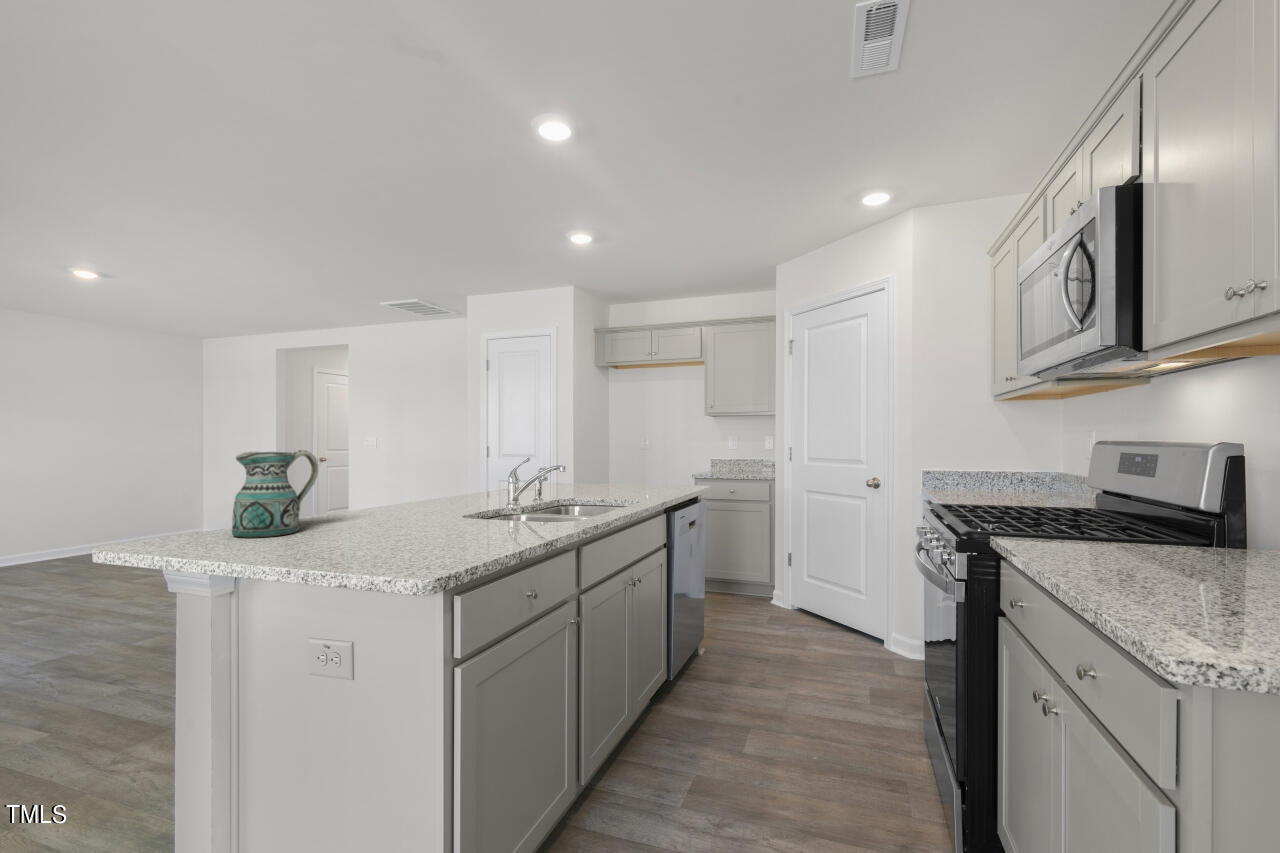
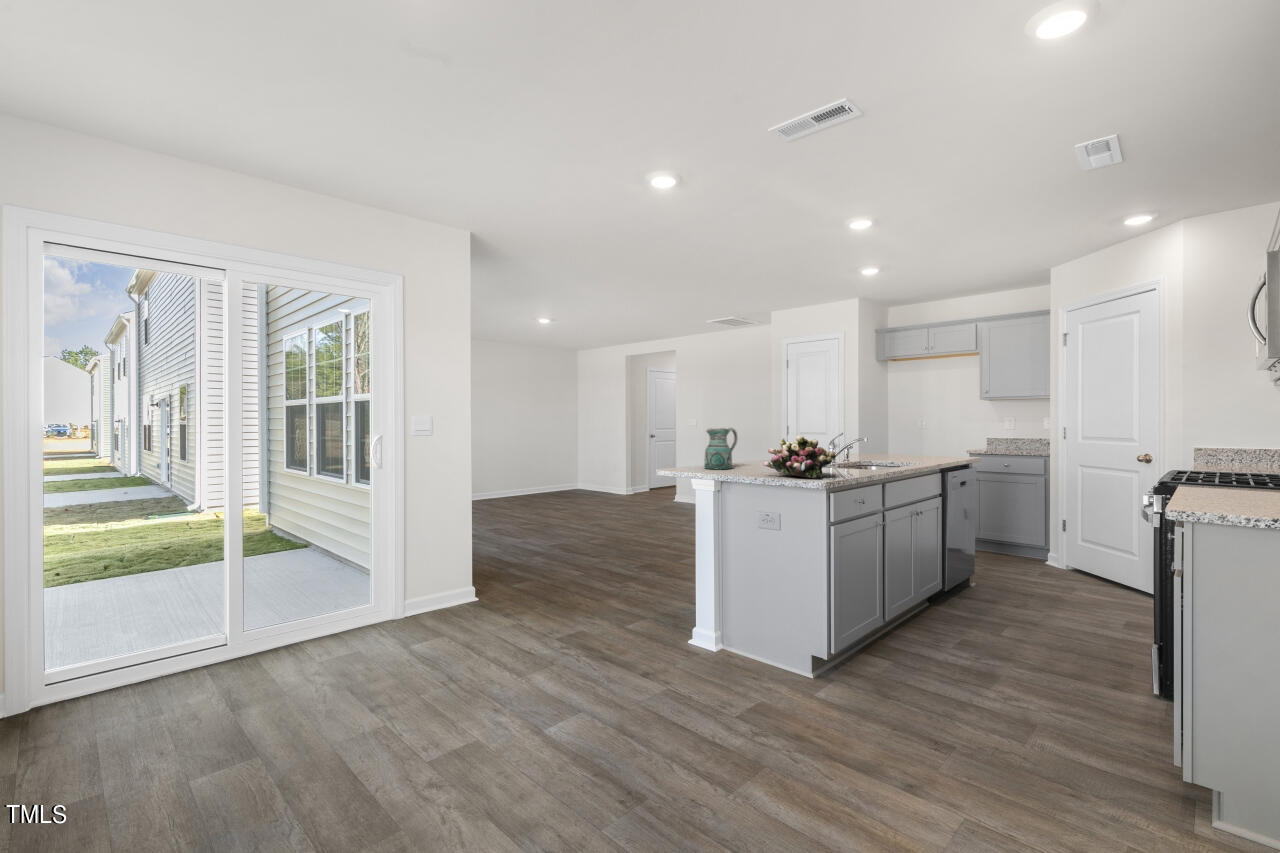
flower arrangement: none [324,466,480,559] -> present [763,436,836,479]

